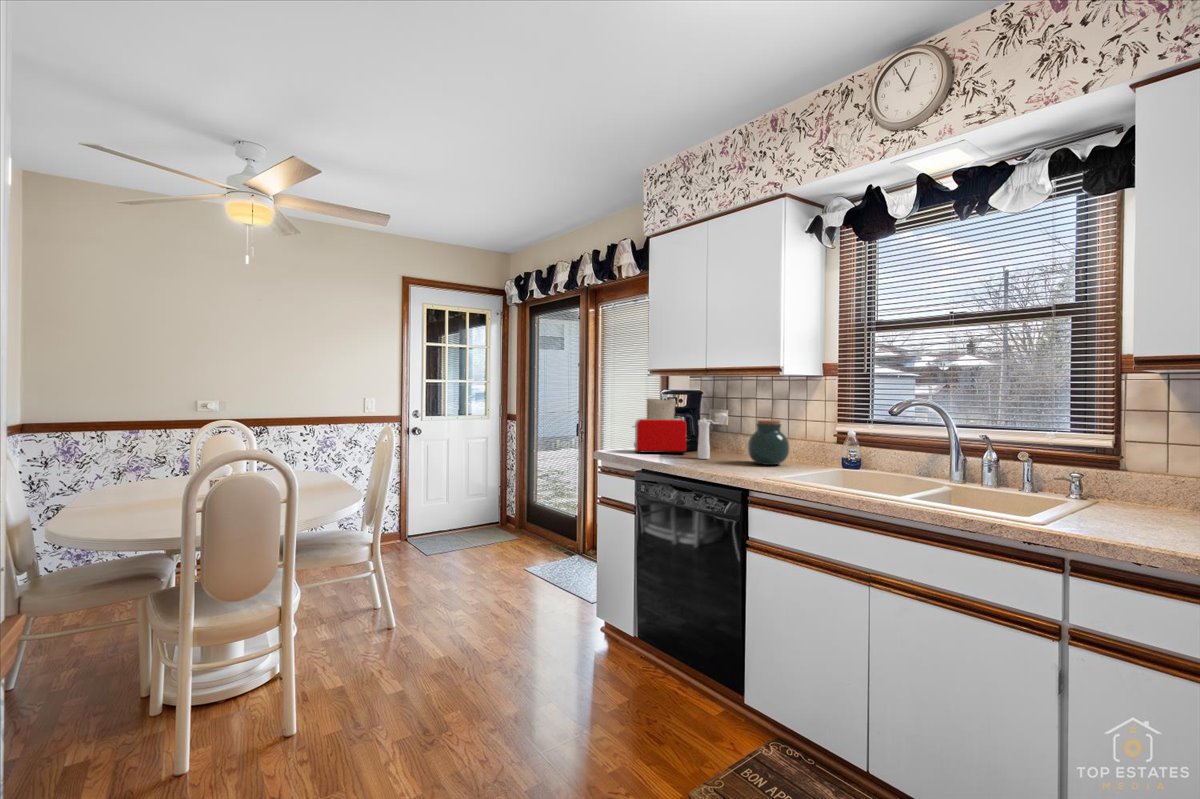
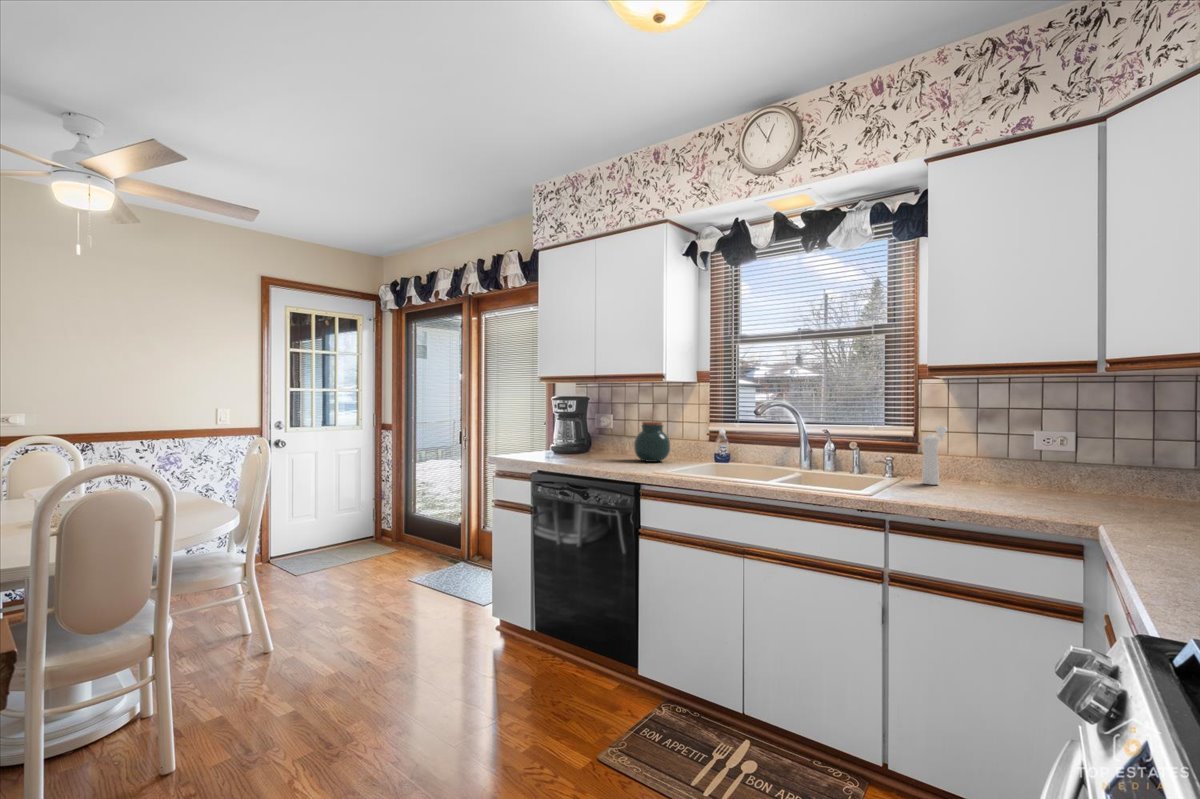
toaster: present [632,398,687,454] -> none [524,403,577,455]
pepper mill: present [698,413,727,459] -> present [922,426,947,485]

